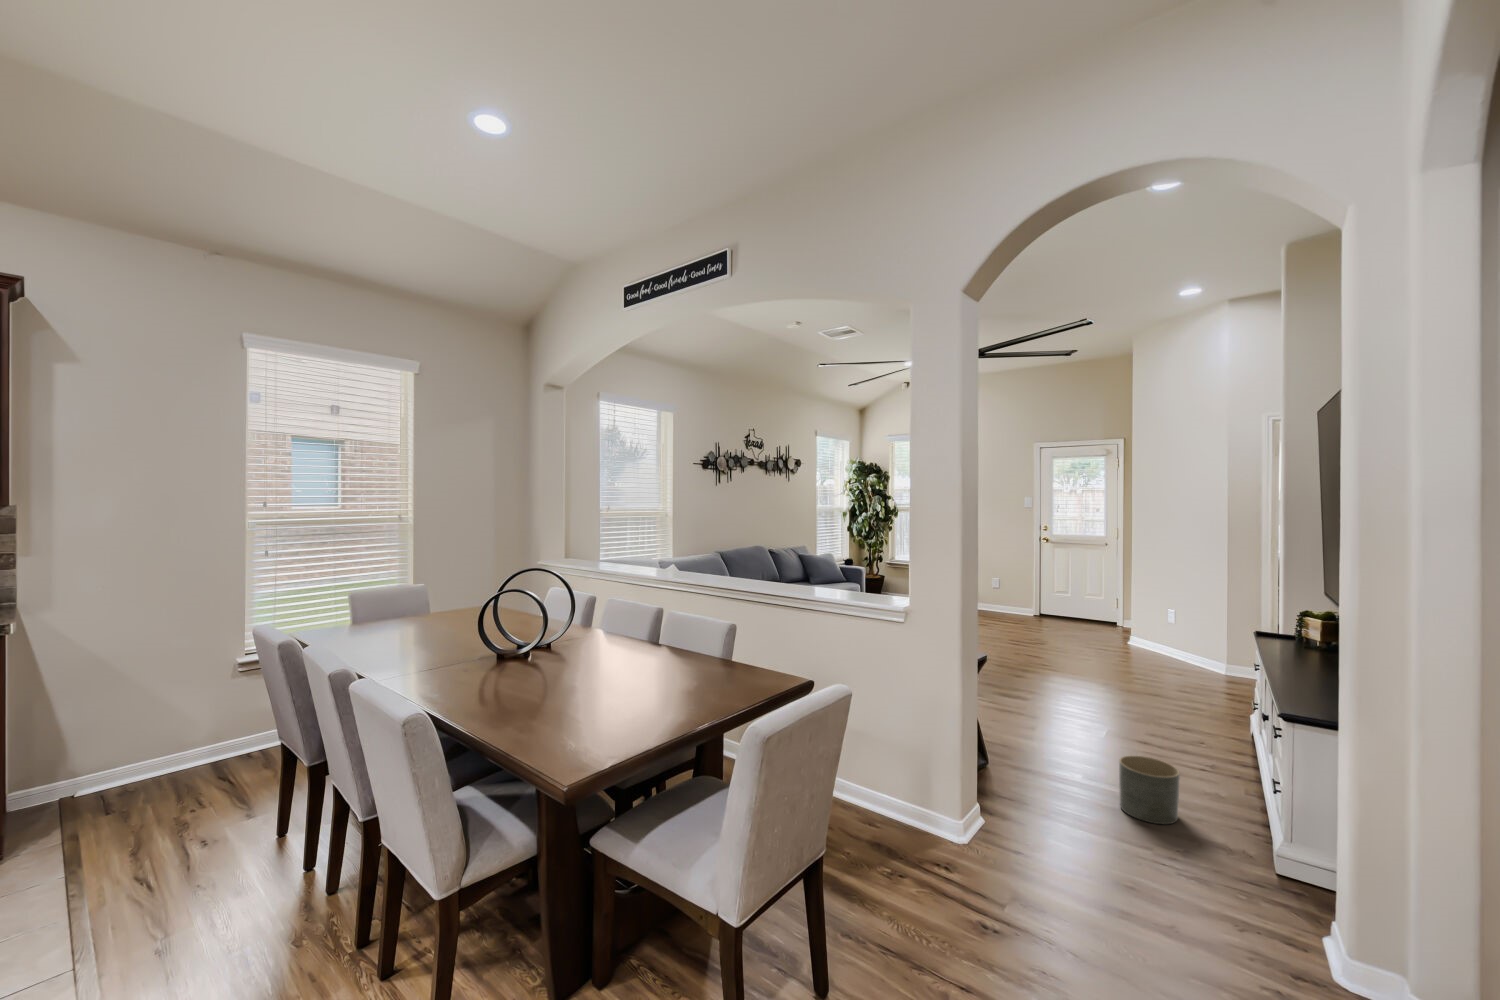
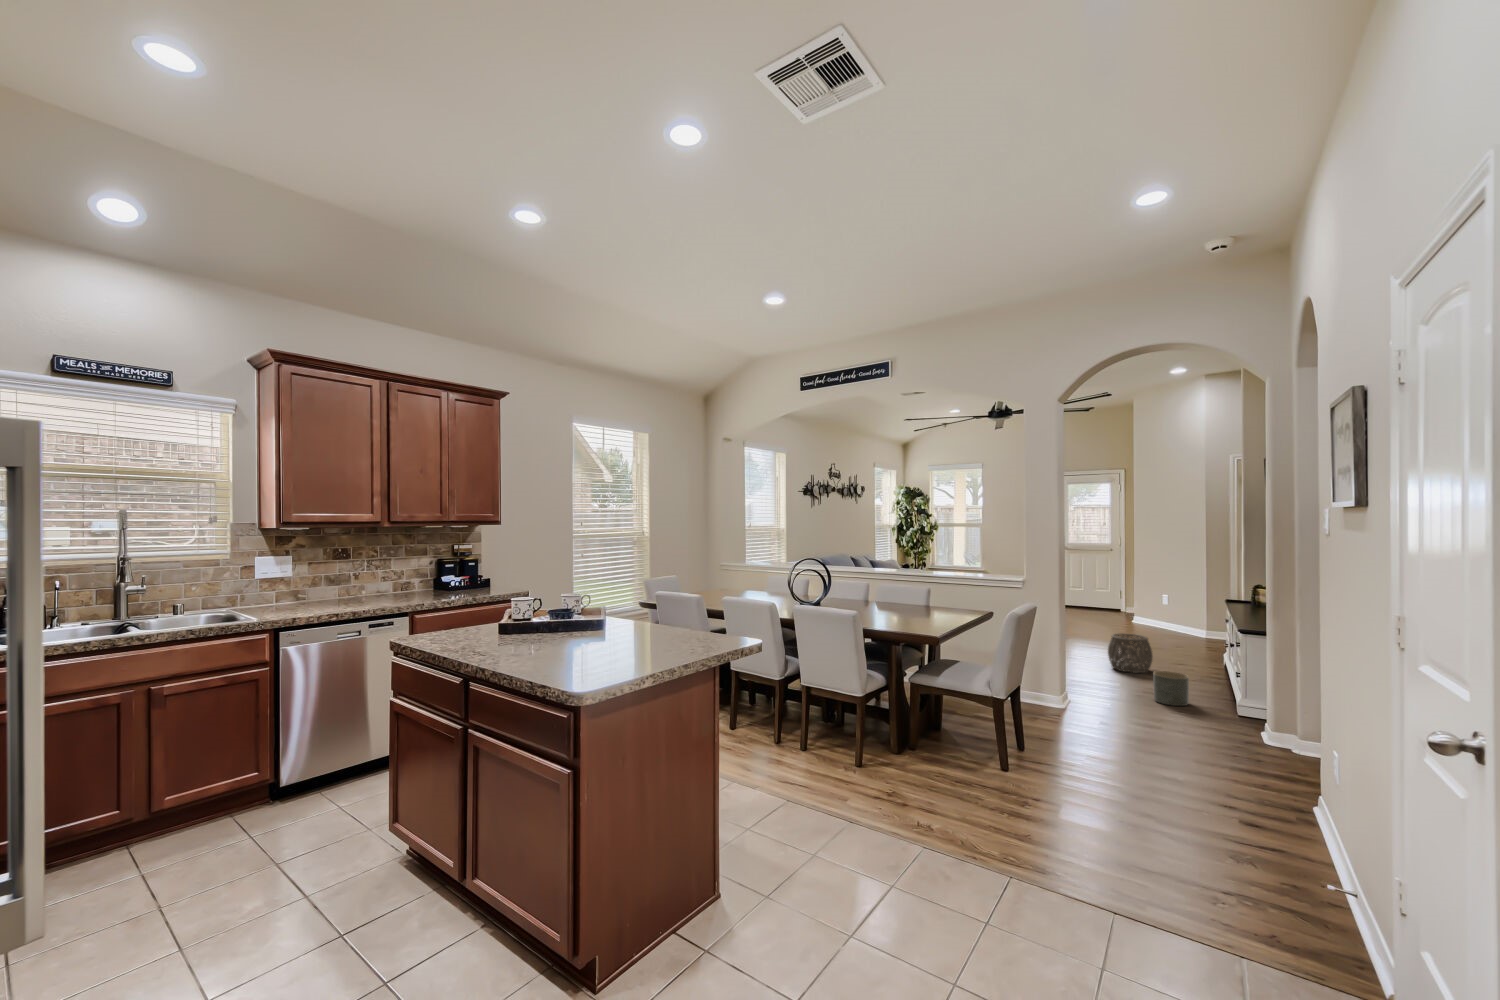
woven basket: none [1066,675,1134,741] -> present [1108,633,1153,673]

